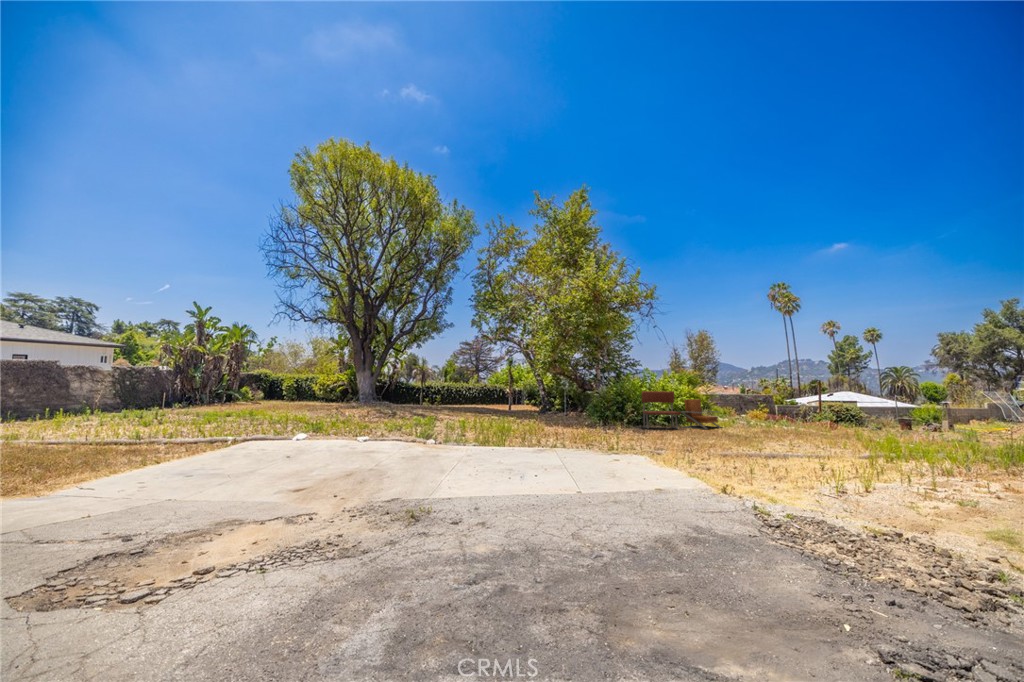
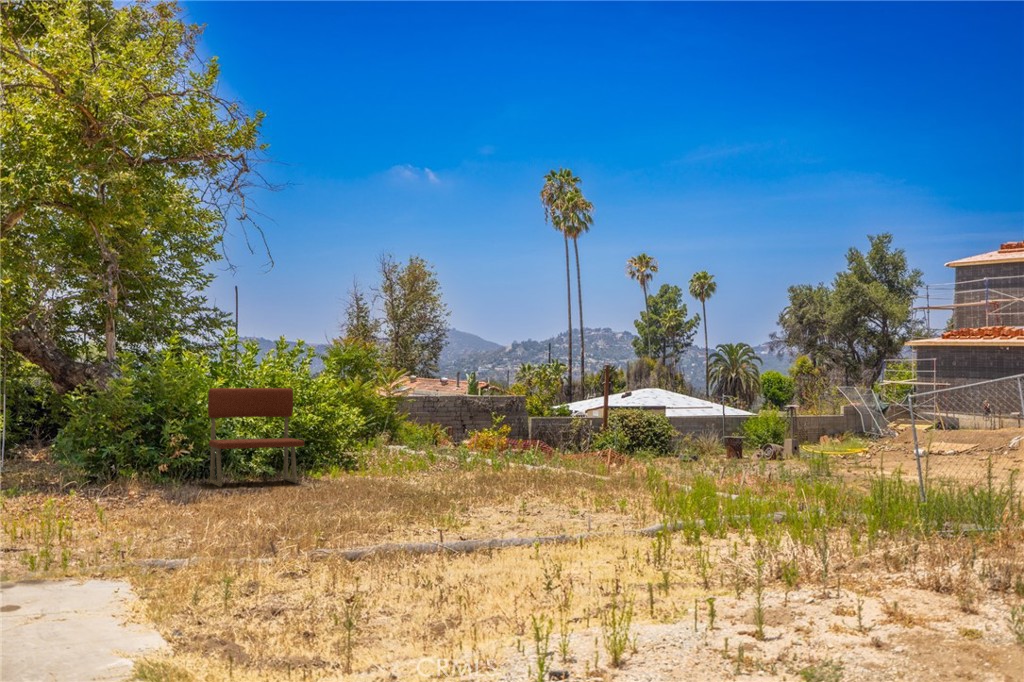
lounge chair: present [681,399,720,430] -> none [308,406,400,481]

